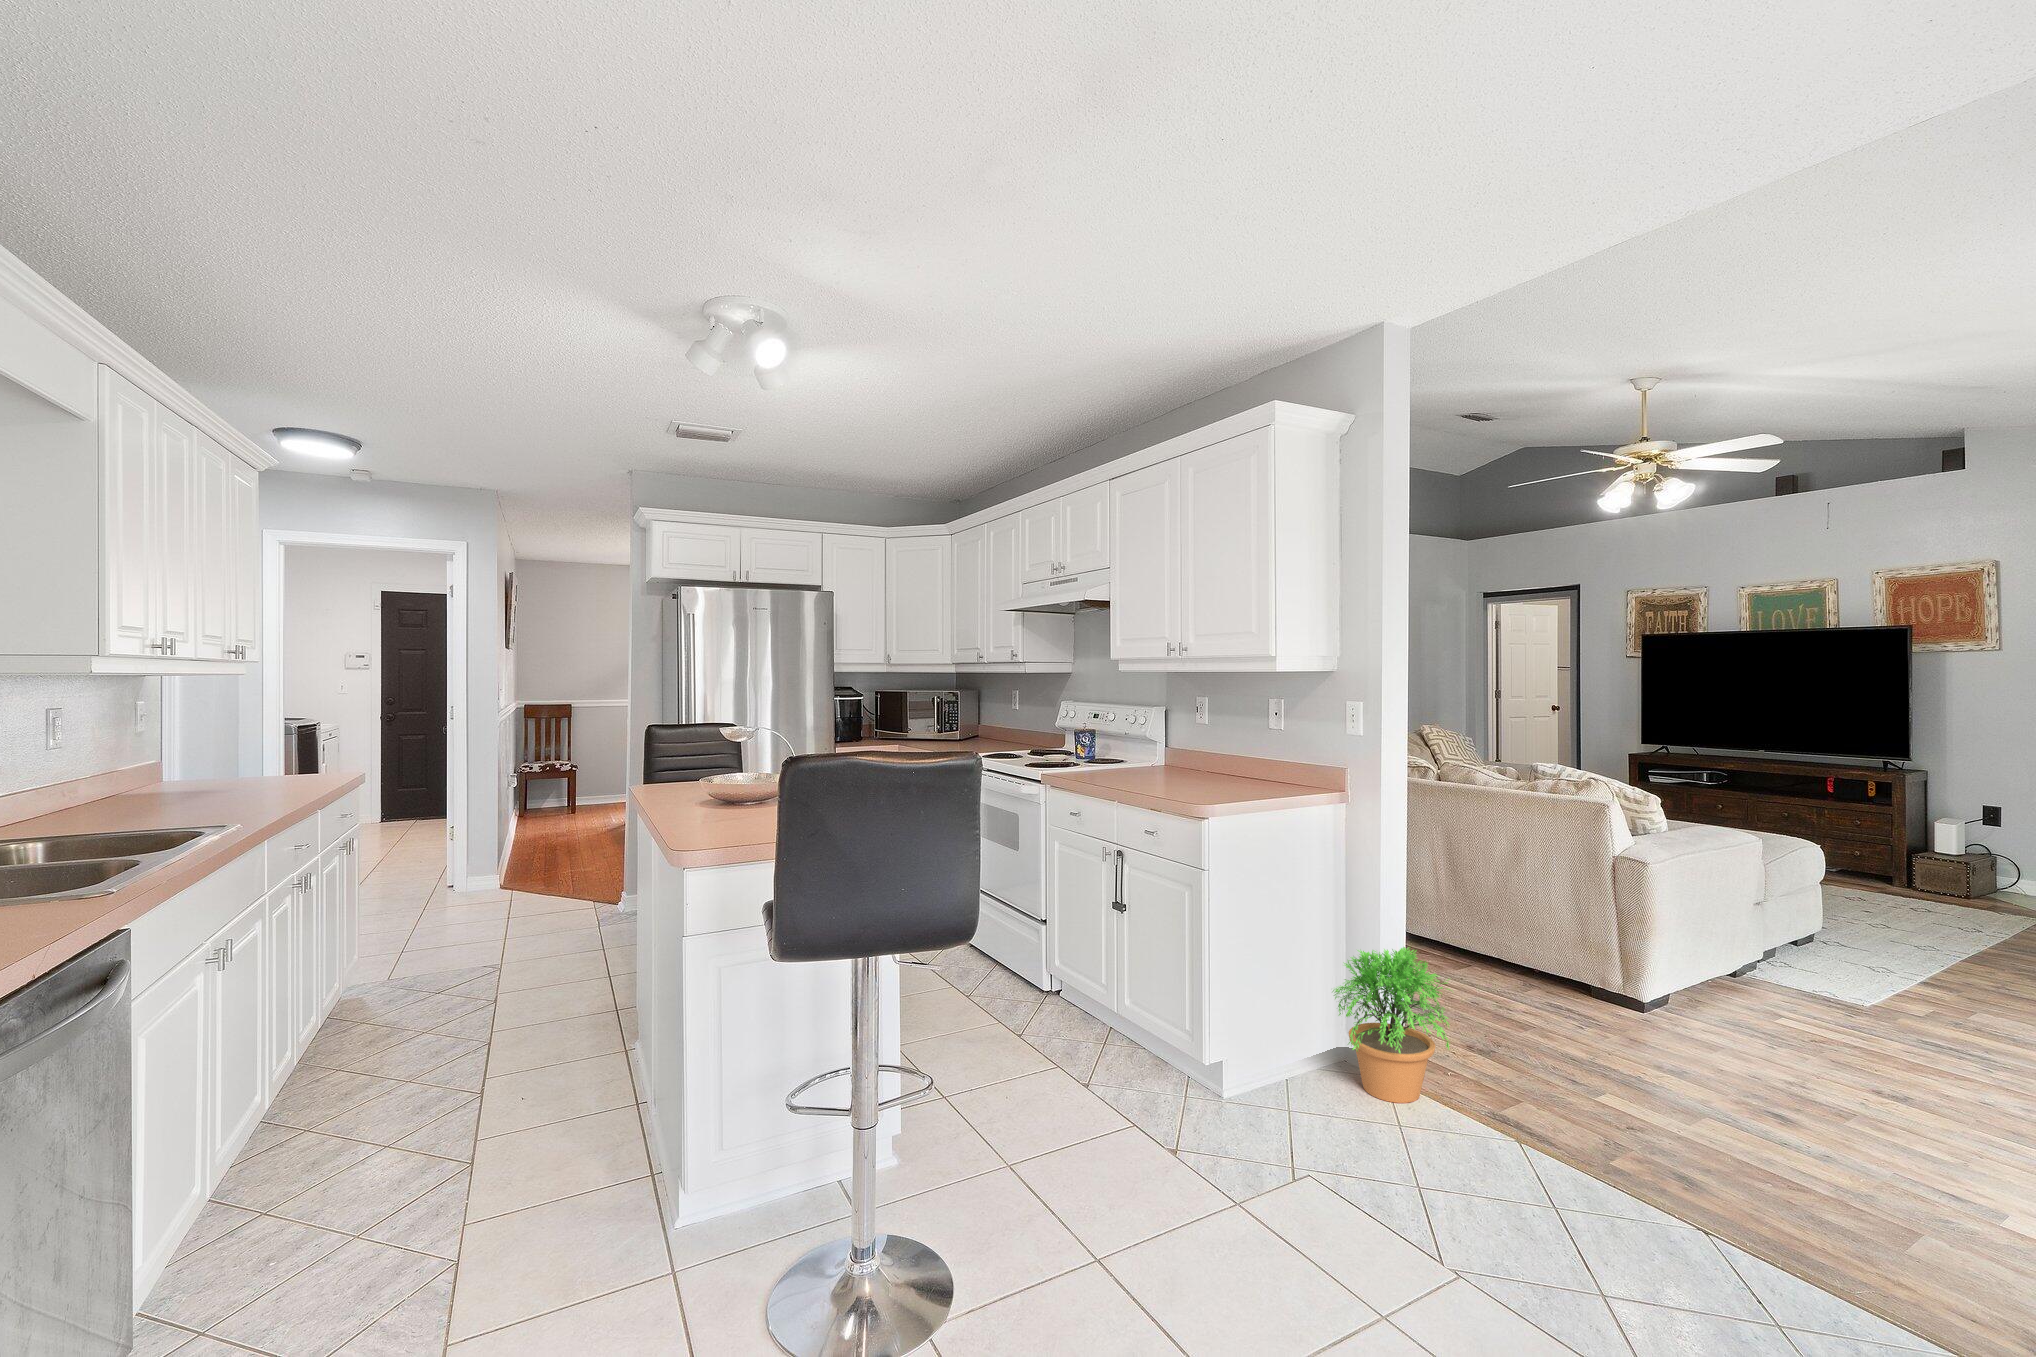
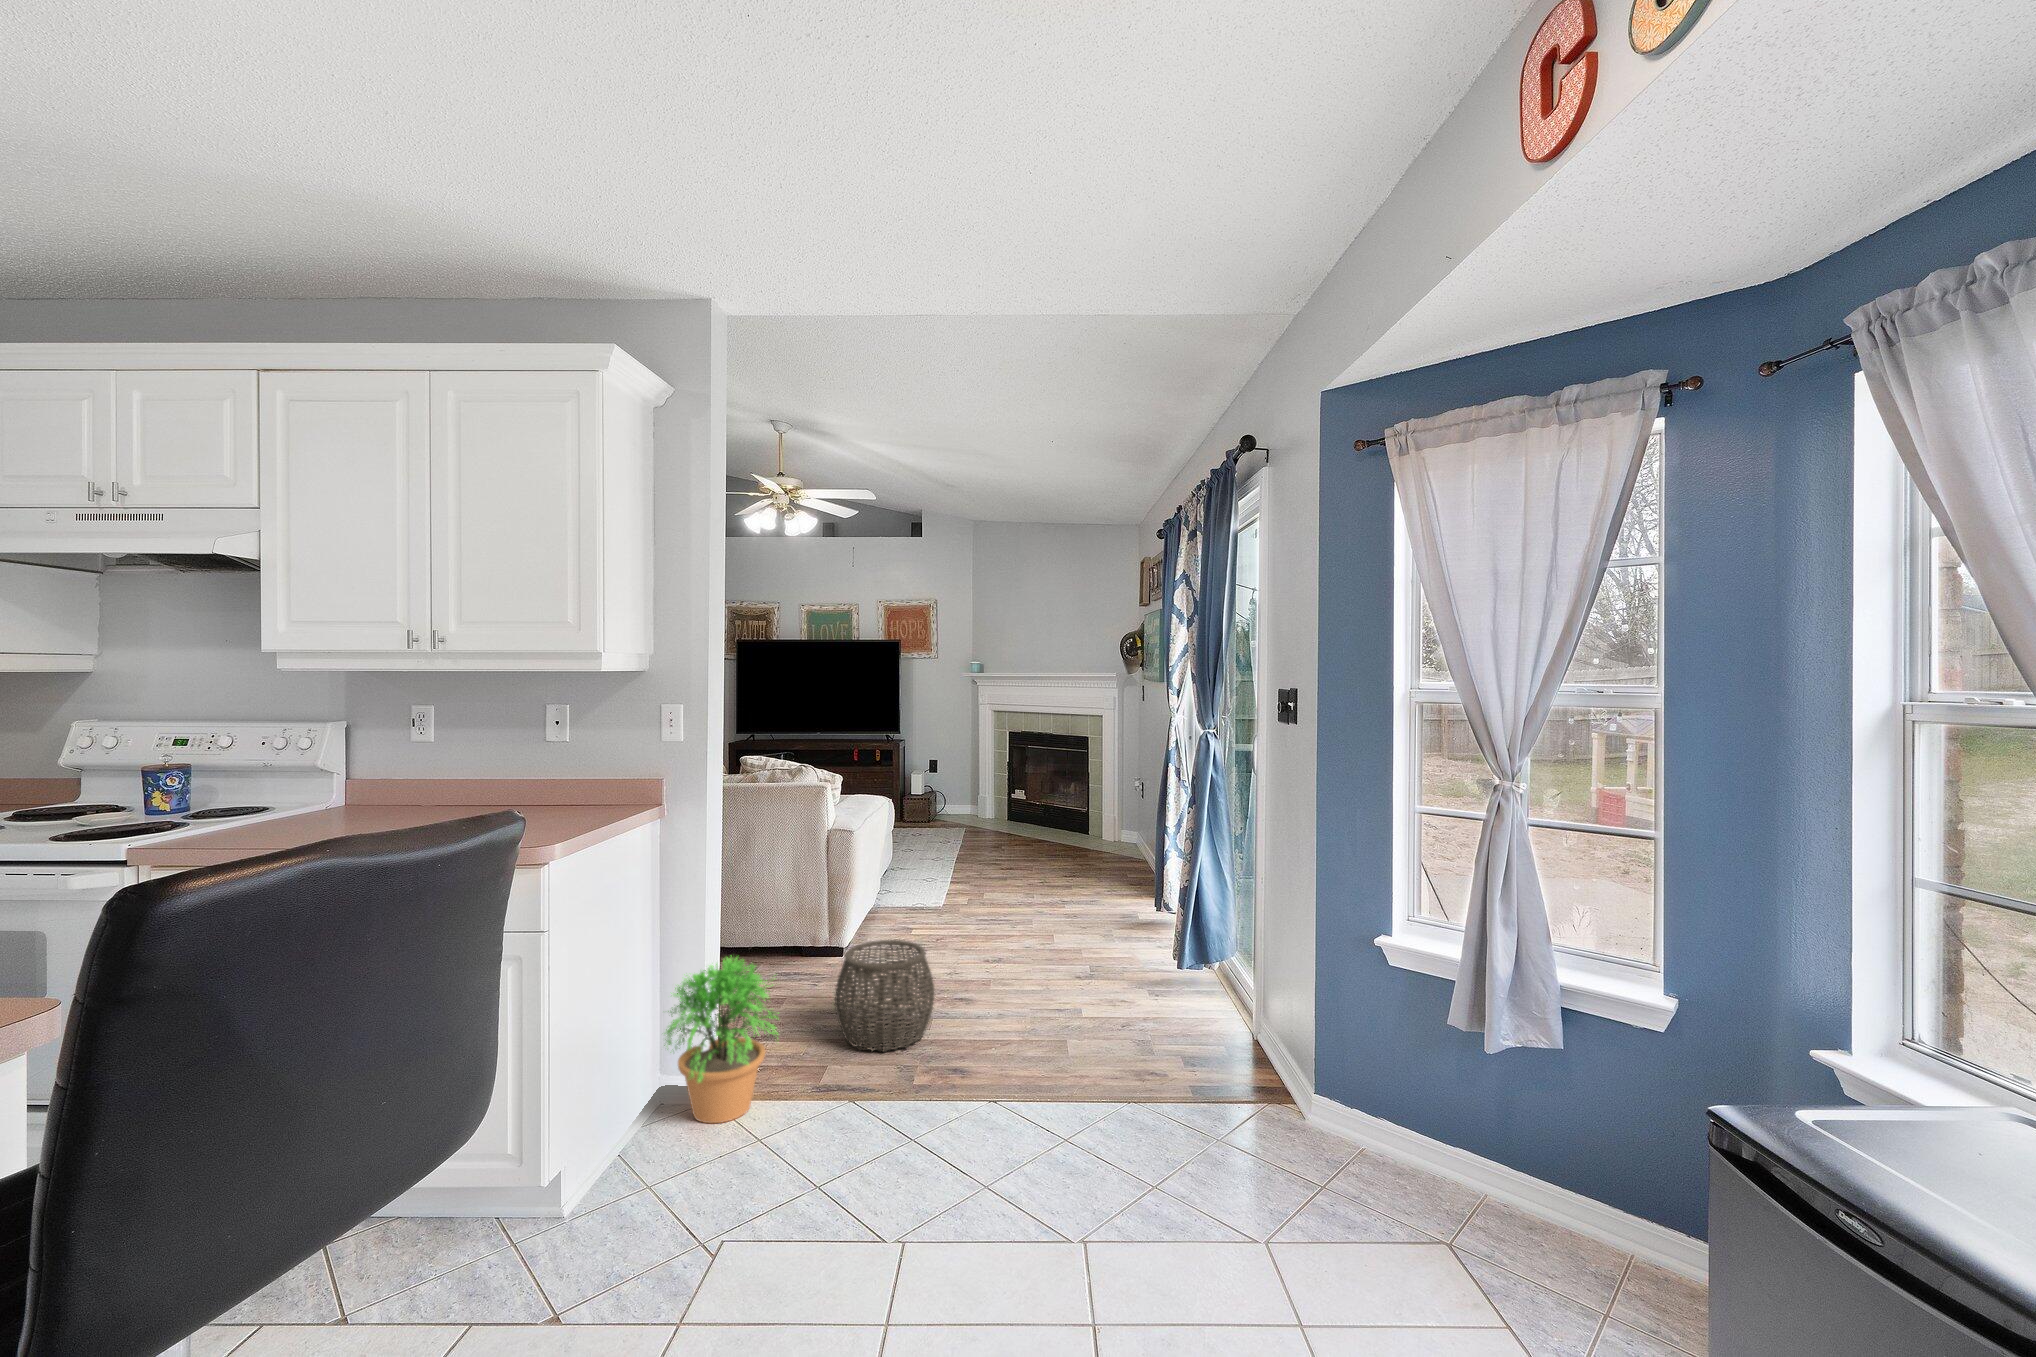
woven basket: none [1552,988,1697,1128] -> present [834,940,935,1051]

